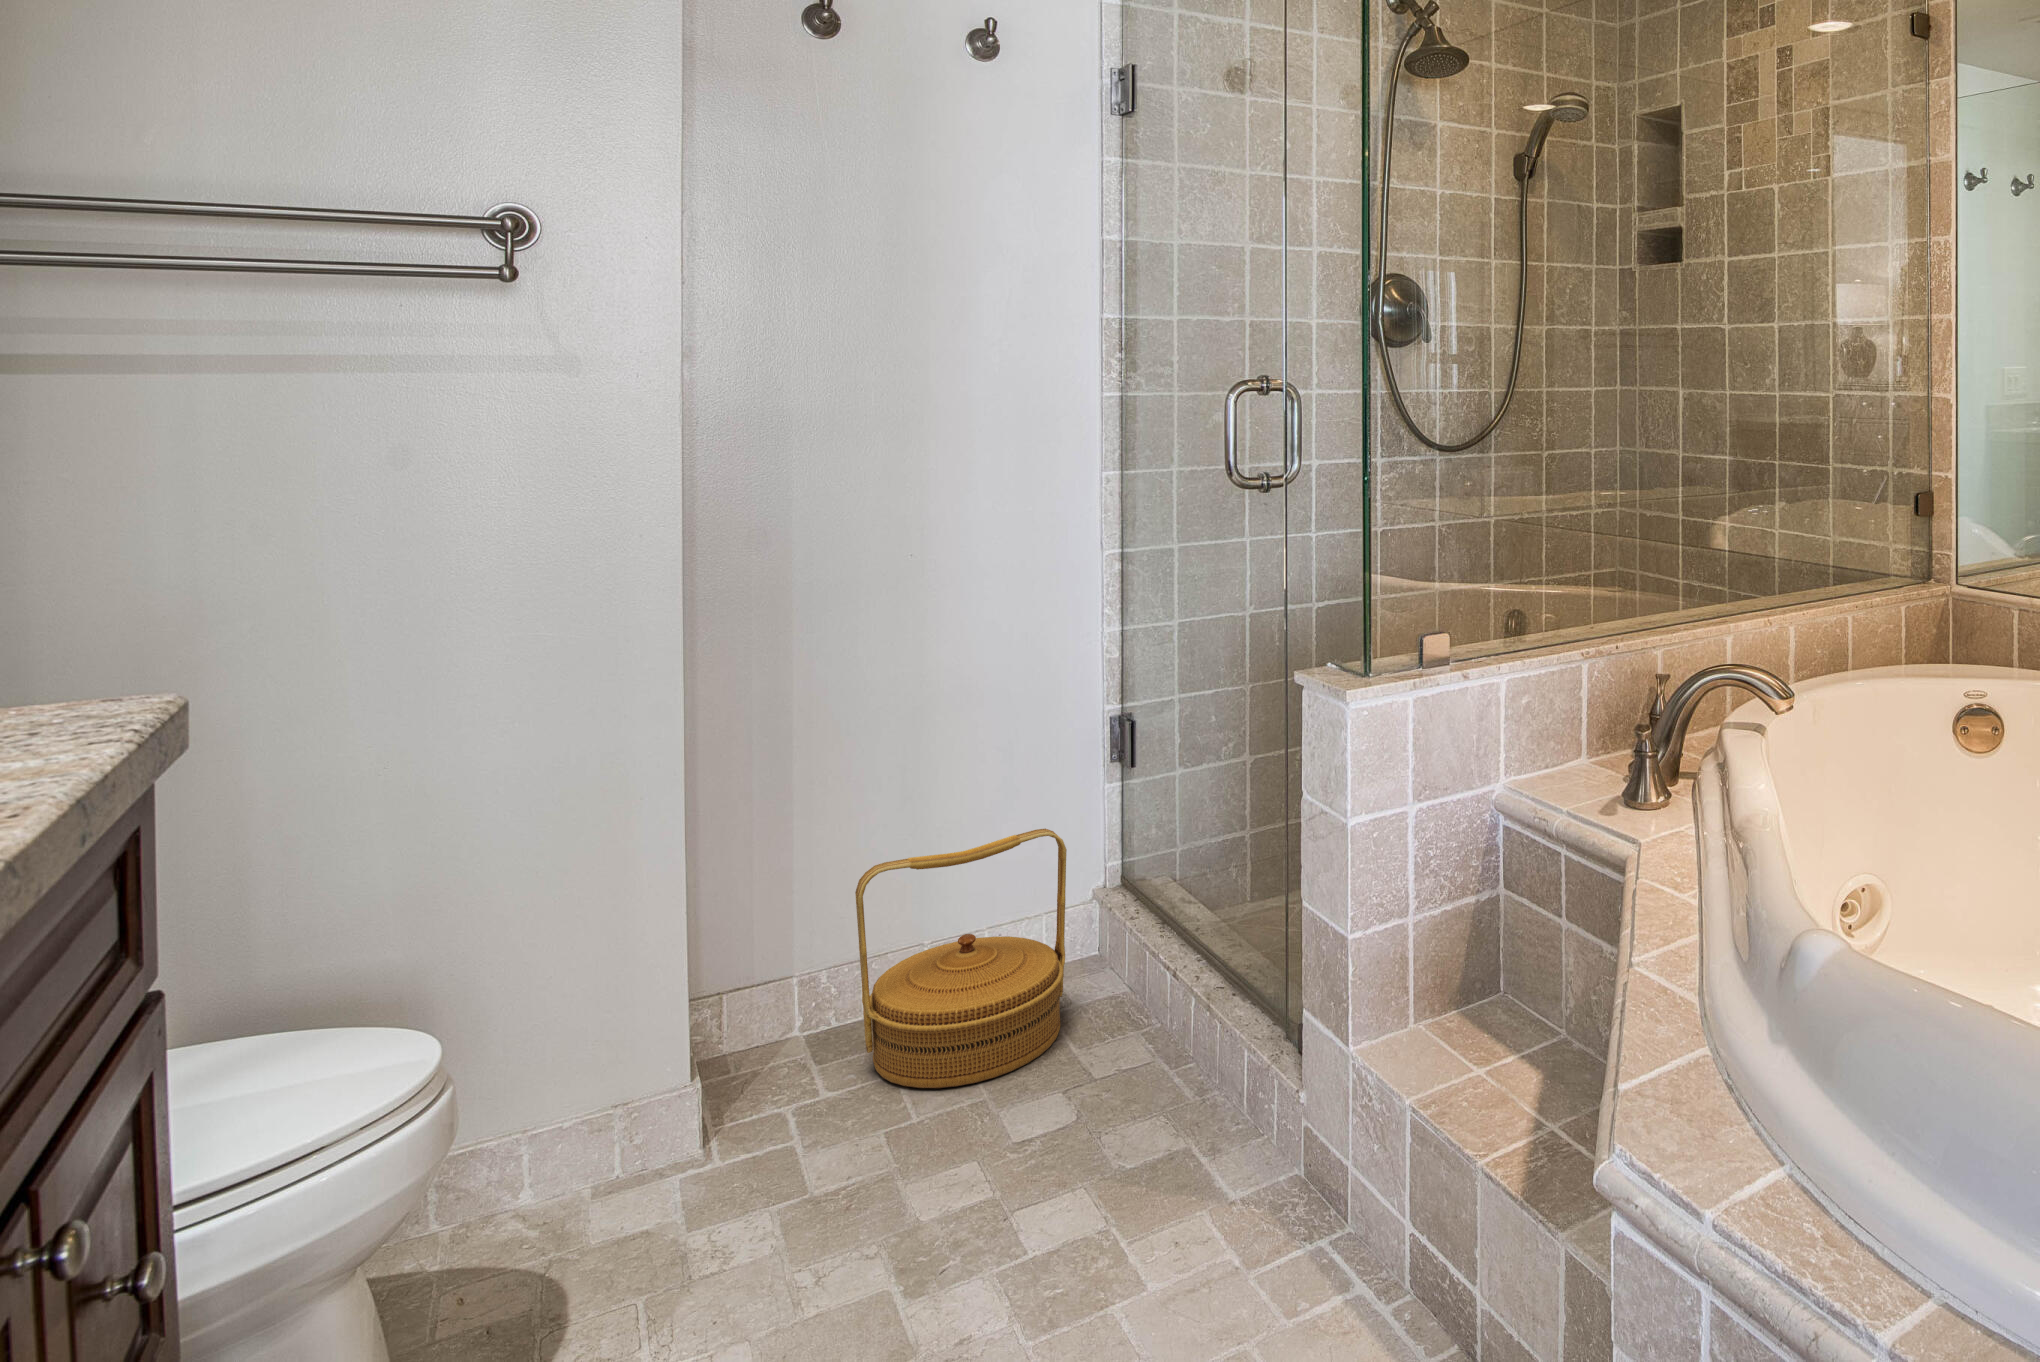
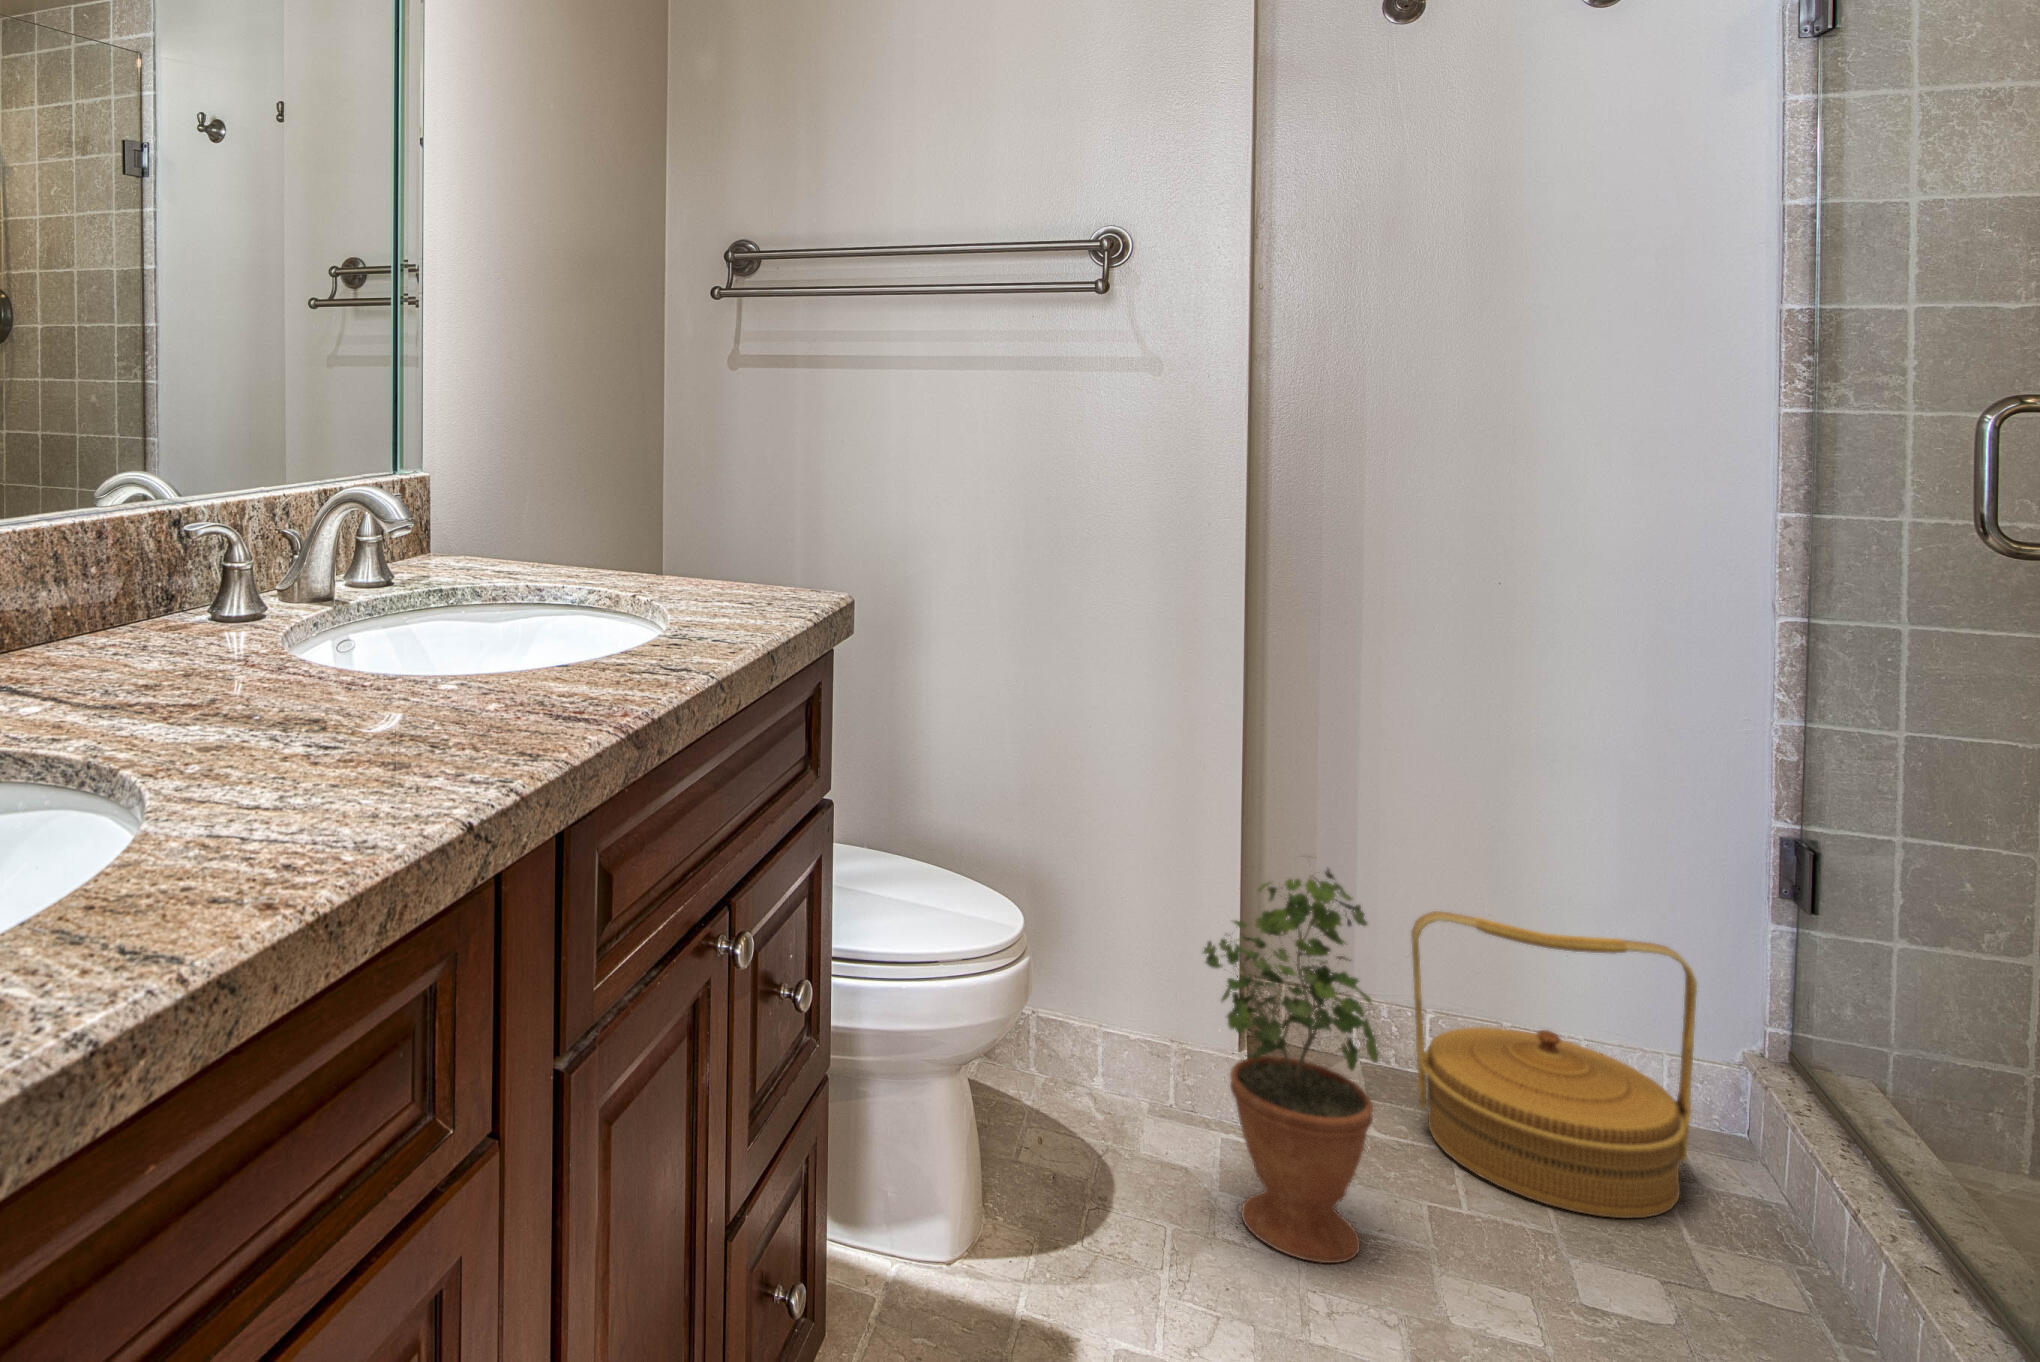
potted plant: none [667,850,846,1261] -> present [1203,869,1378,1263]

